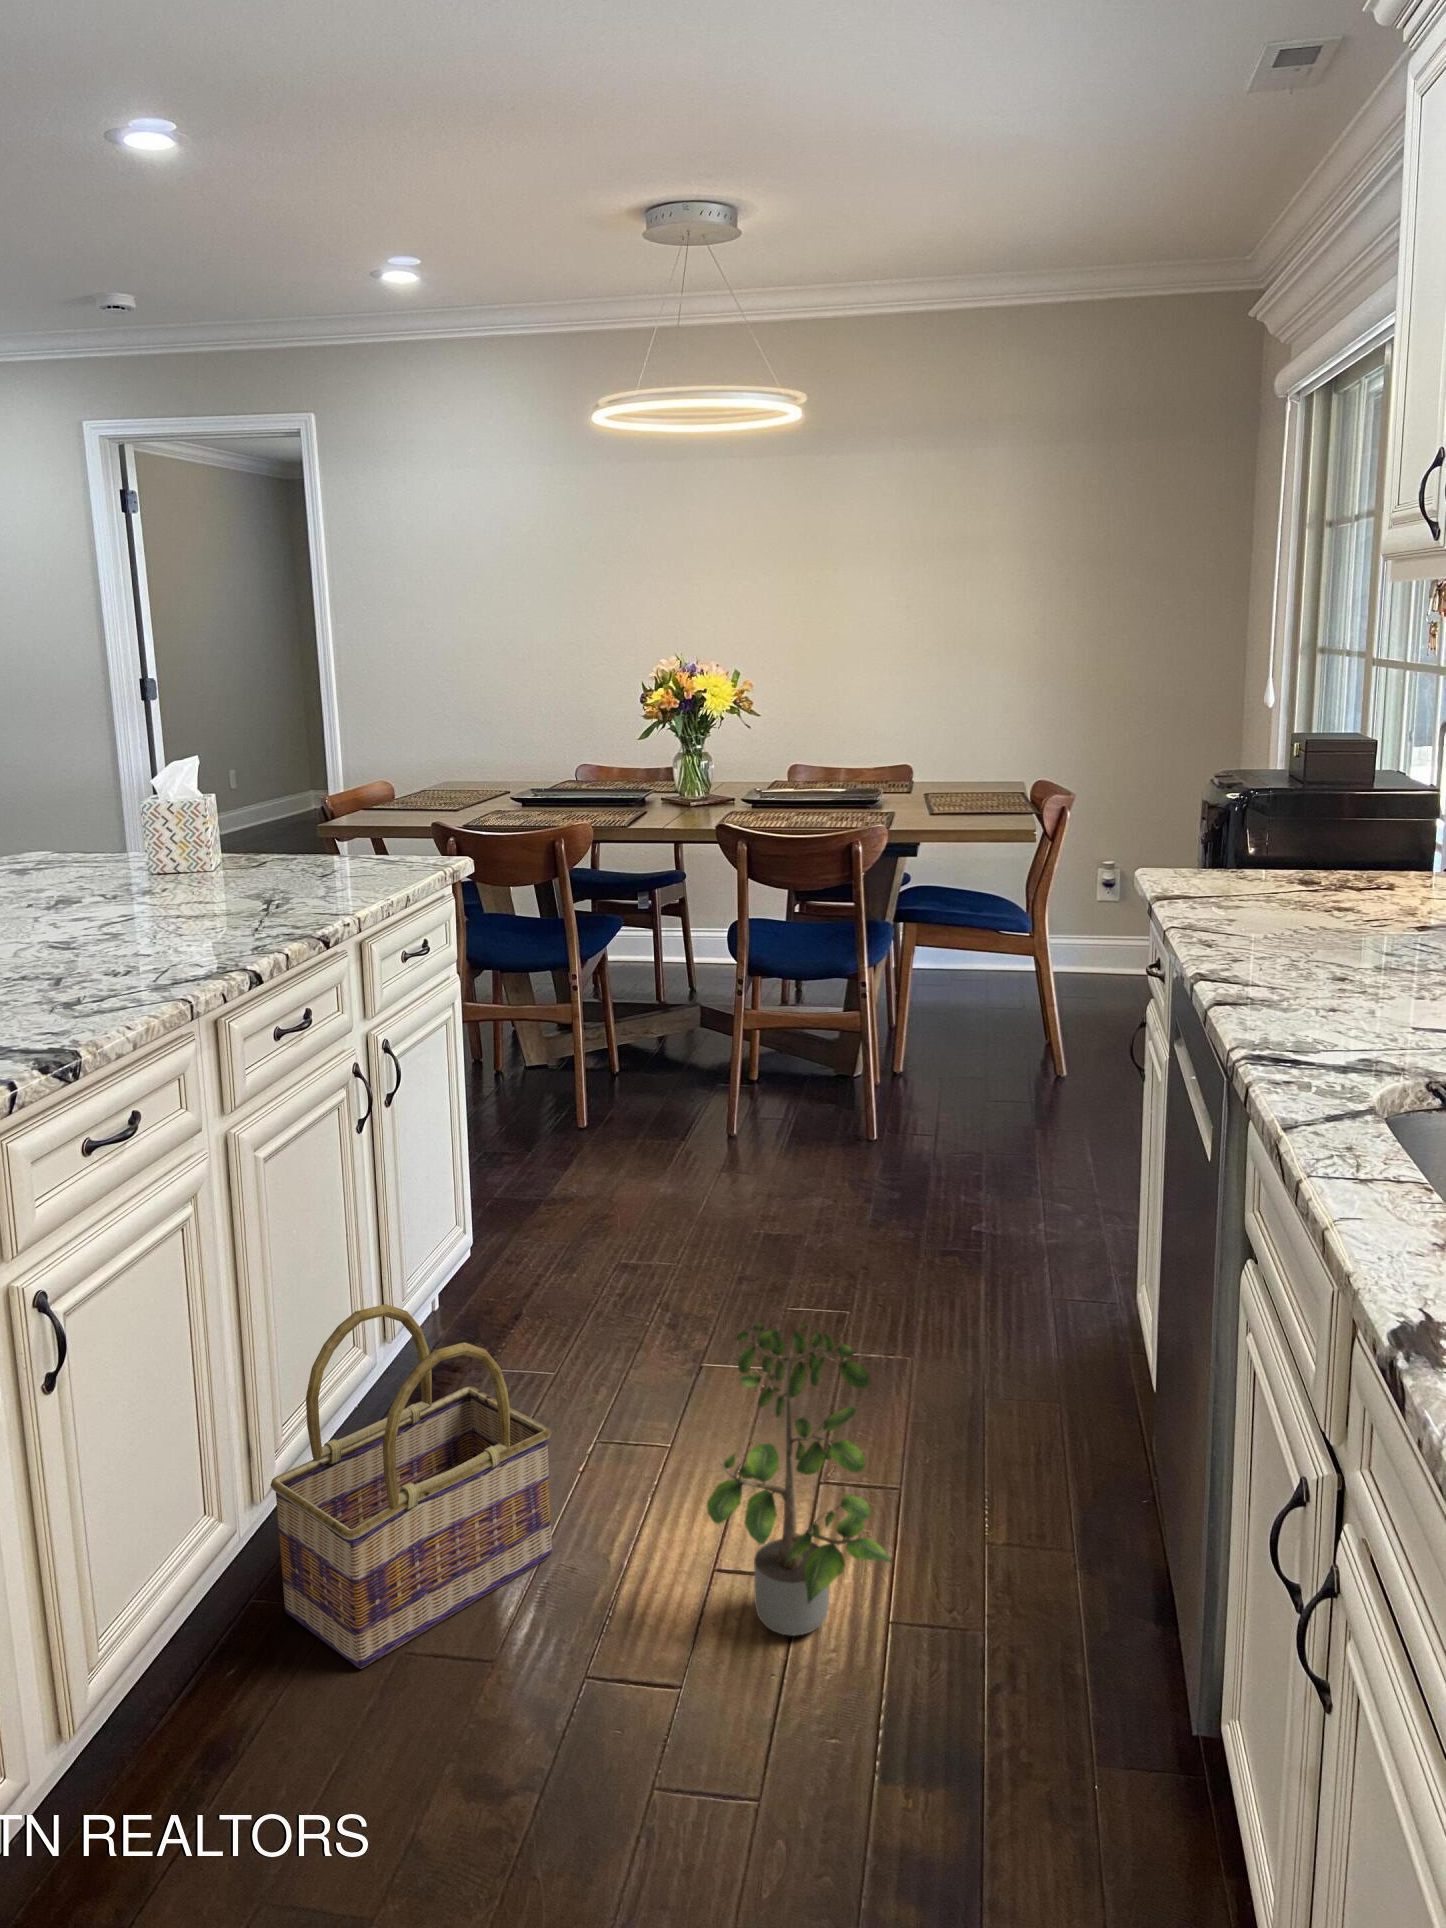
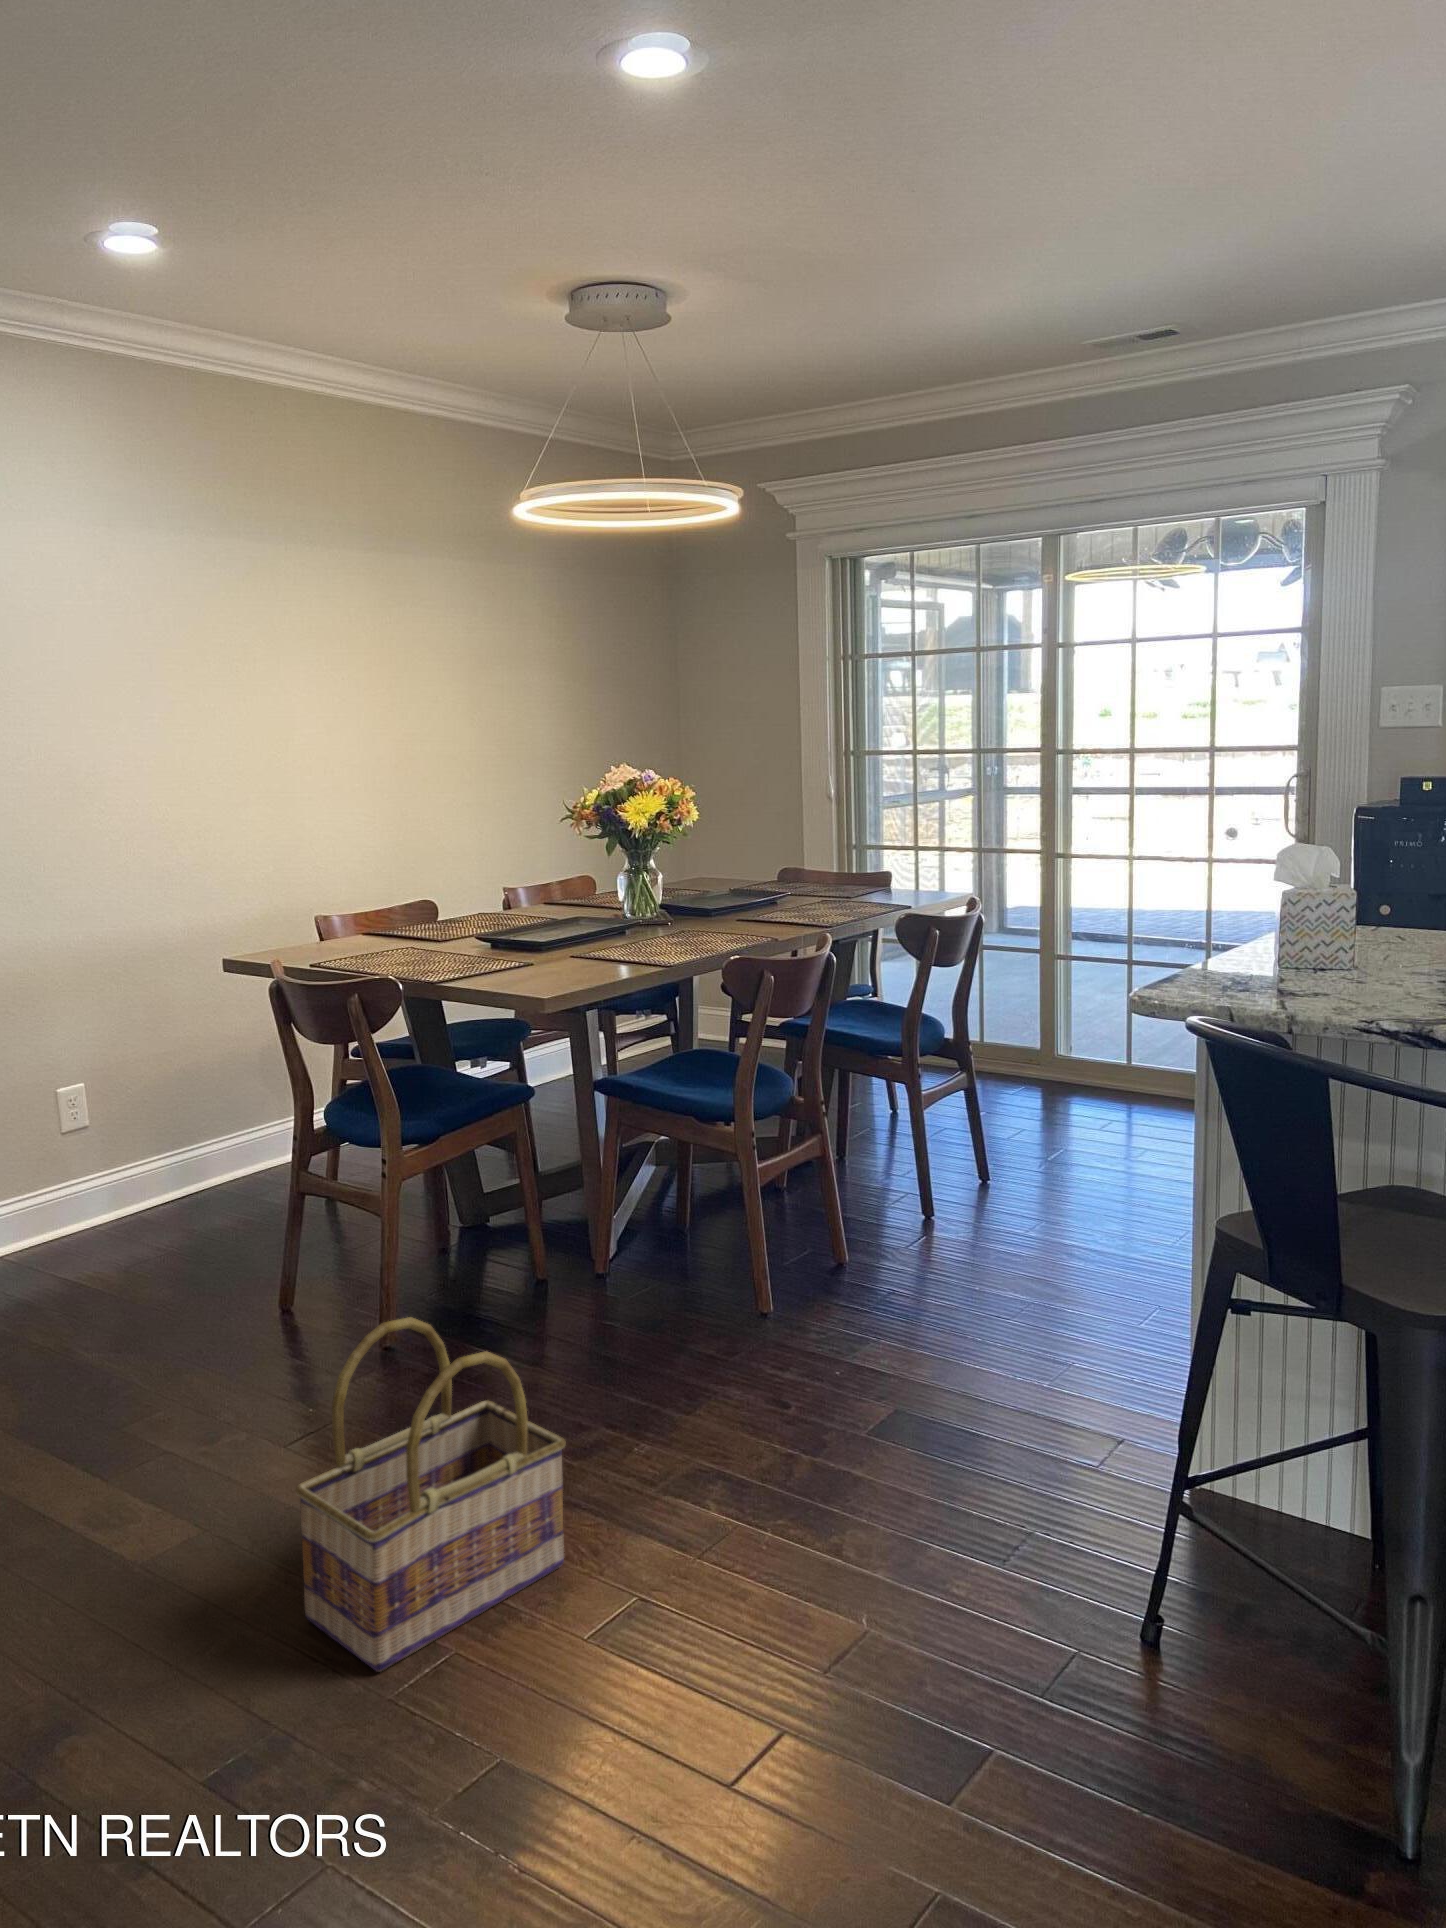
potted plant: present [707,1322,892,1636] -> none [716,1324,899,1640]

